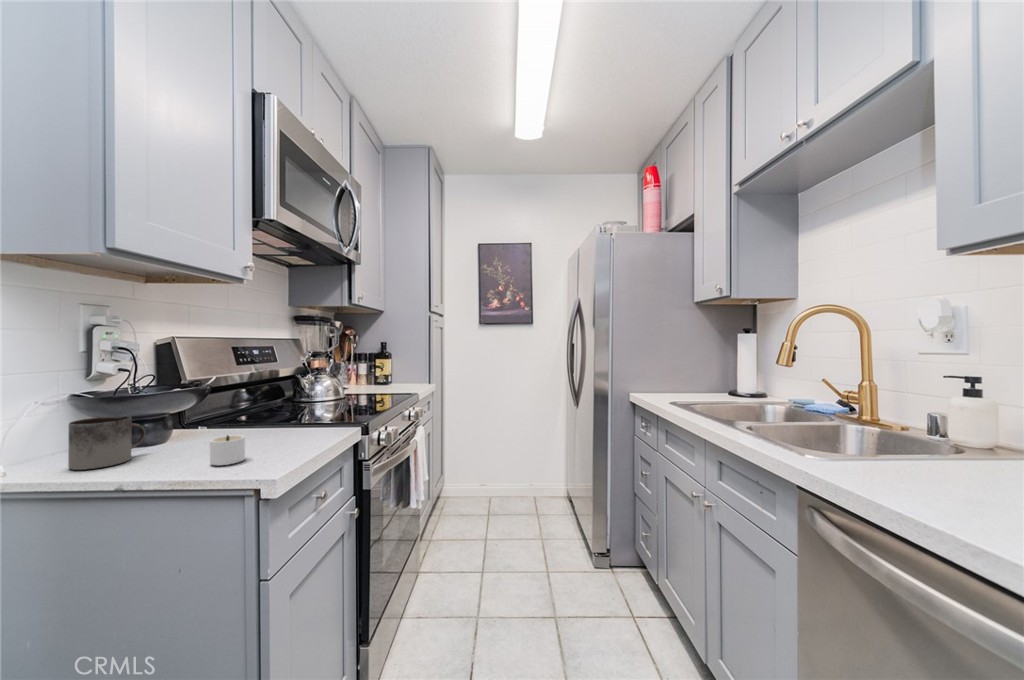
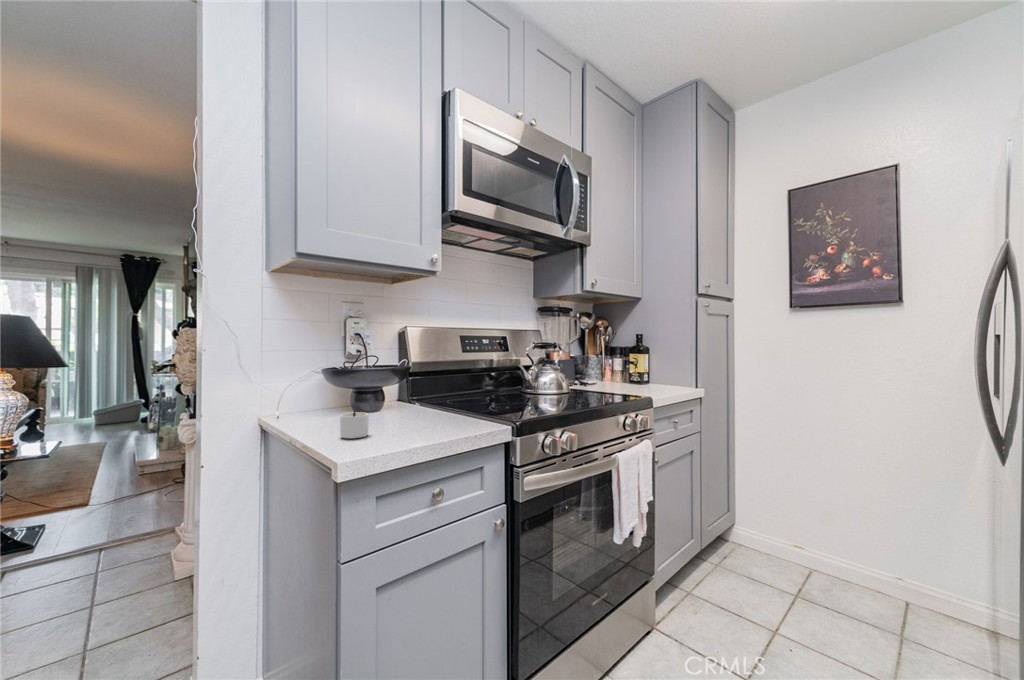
mug: present [68,416,146,470] -> none [297,386,346,424]

